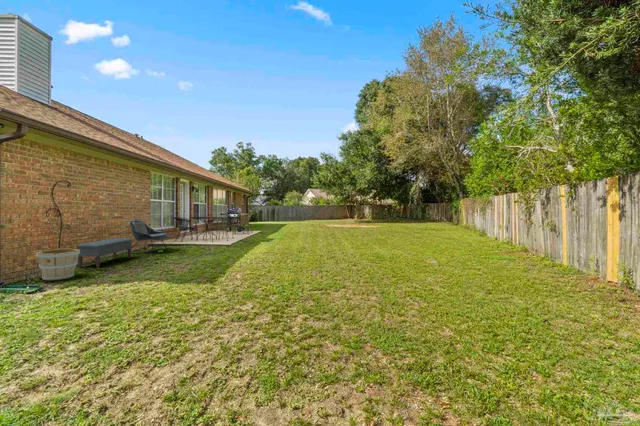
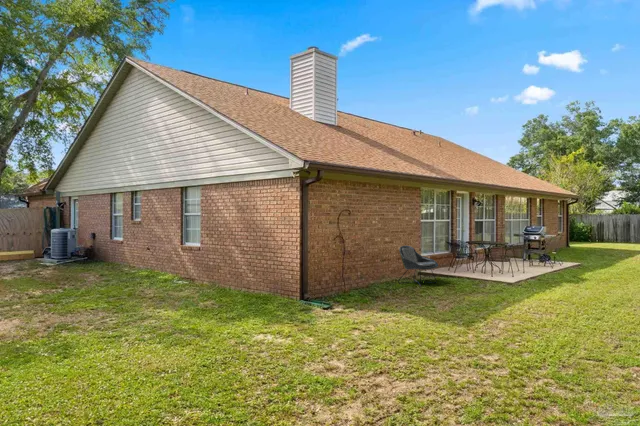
bench: present [77,238,132,268] -> none [356,265,401,295]
wooden bucket: present [36,248,80,281] -> none [330,273,358,301]

